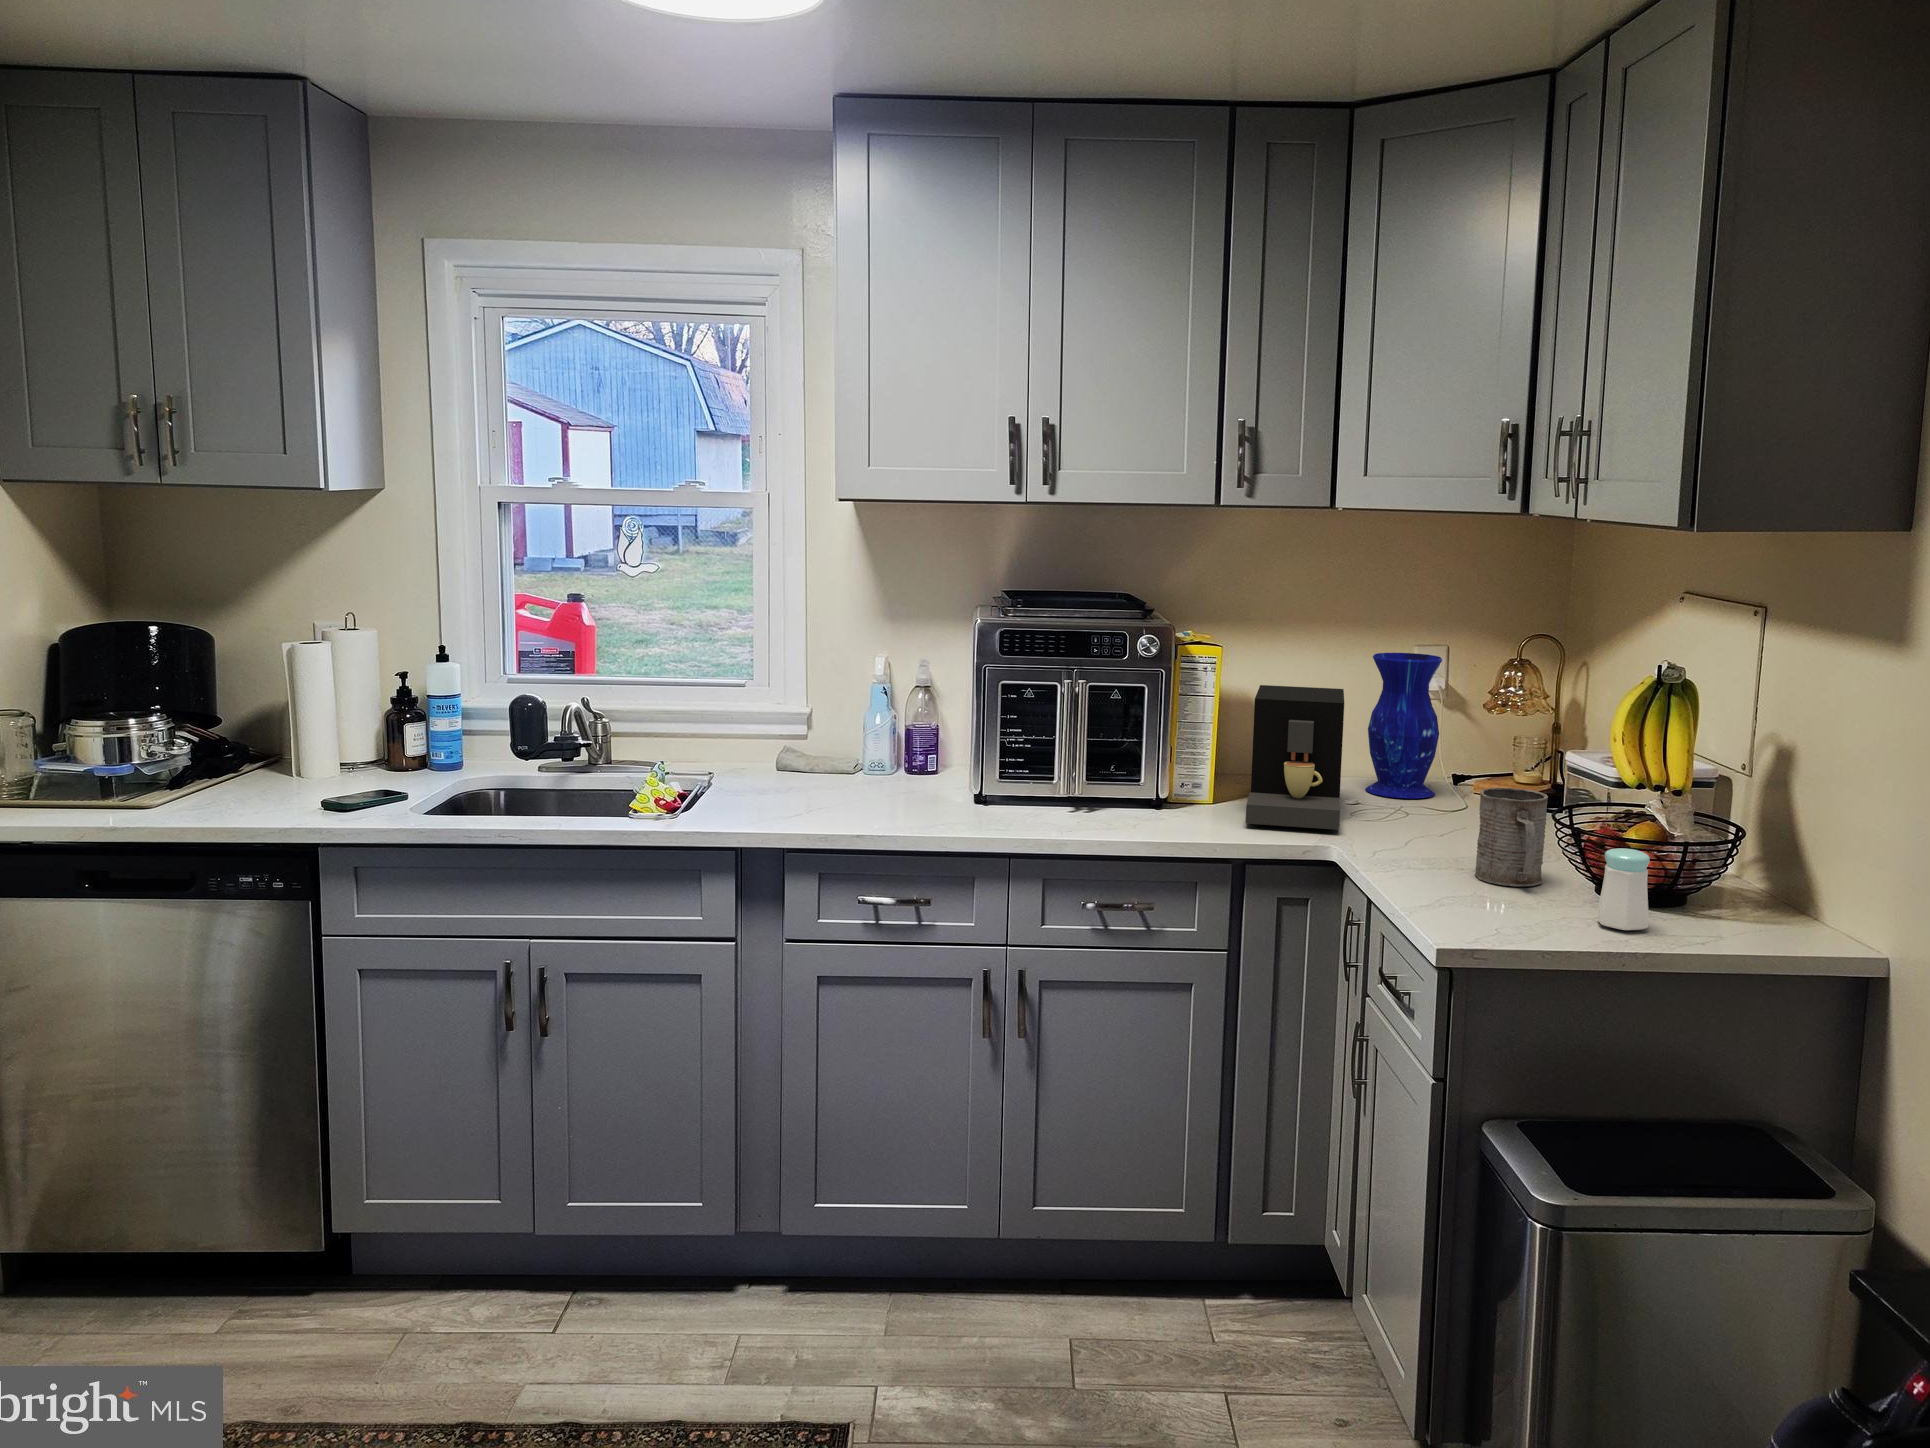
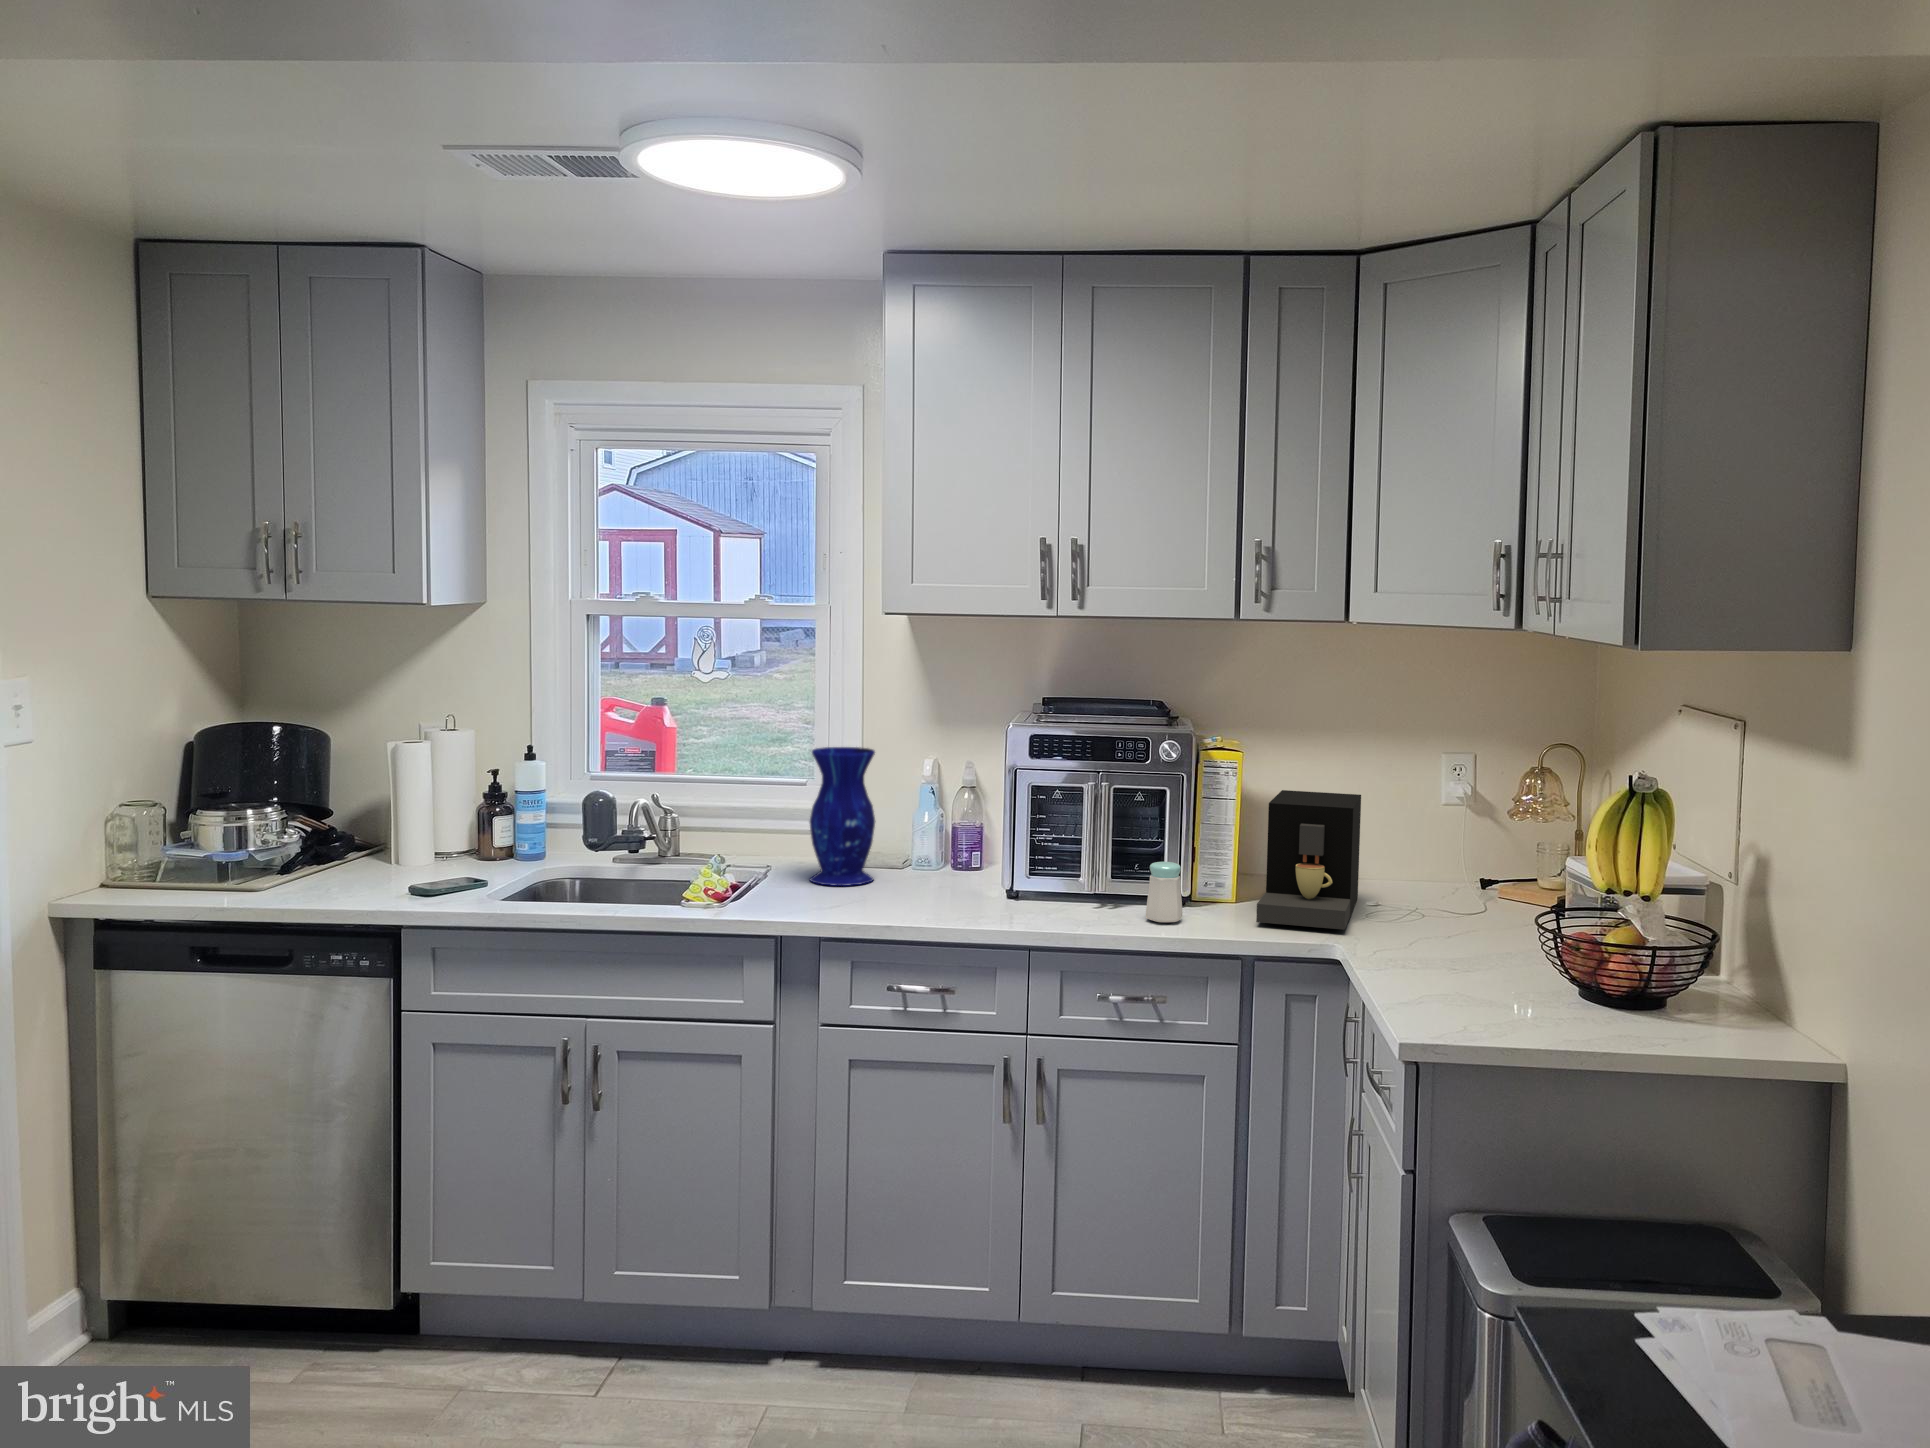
vase: present [1366,653,1442,798] -> present [810,747,875,886]
mug: present [1475,788,1548,886] -> none [1464,891,1531,987]
salt shaker: present [1598,848,1650,930] -> present [1146,862,1182,922]

